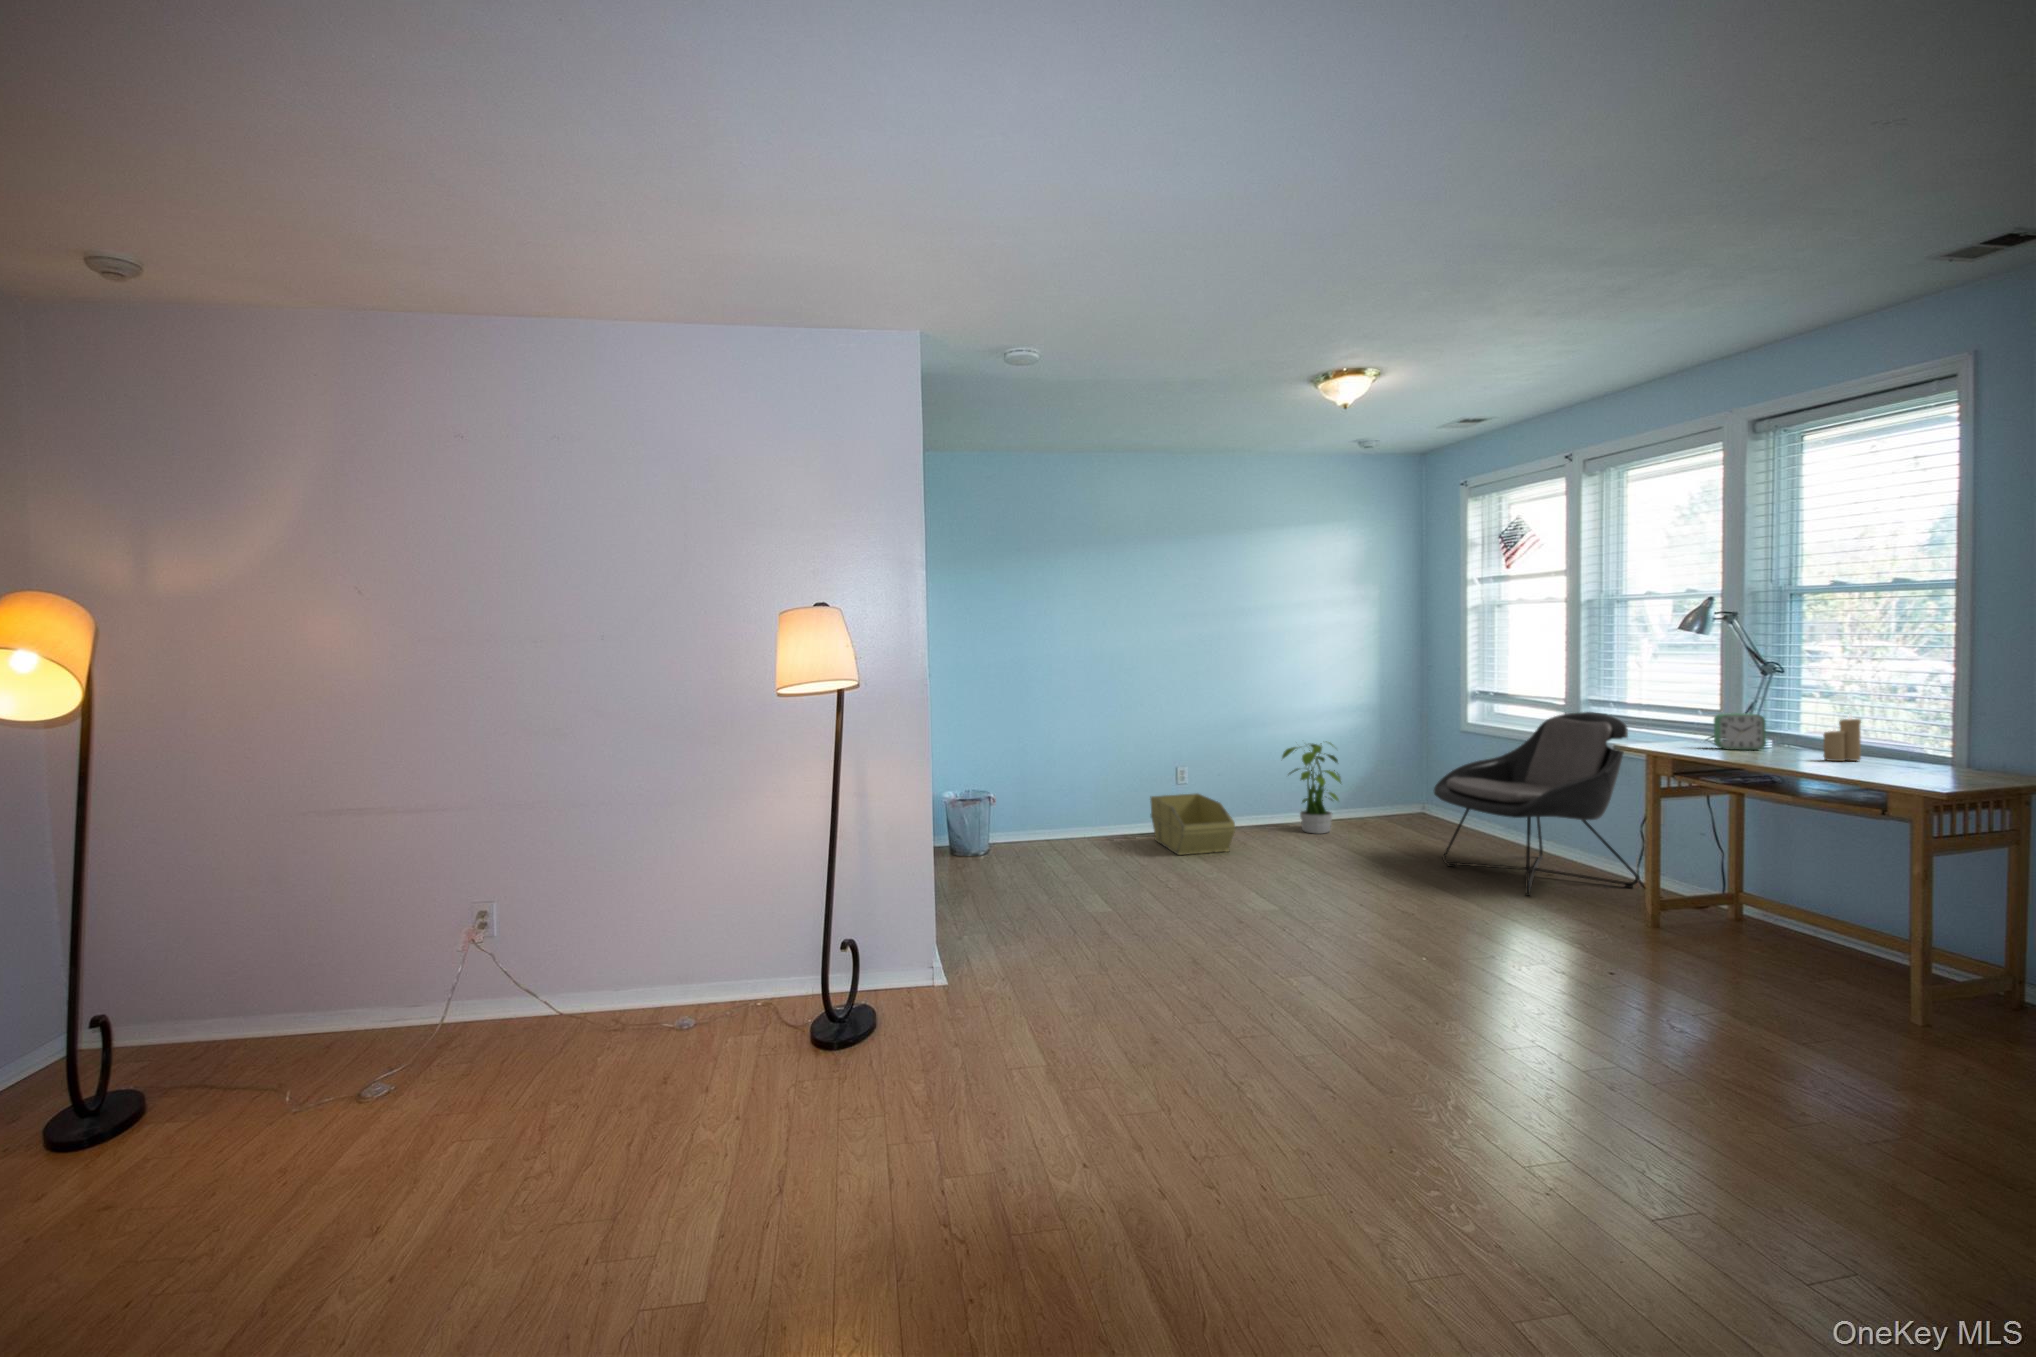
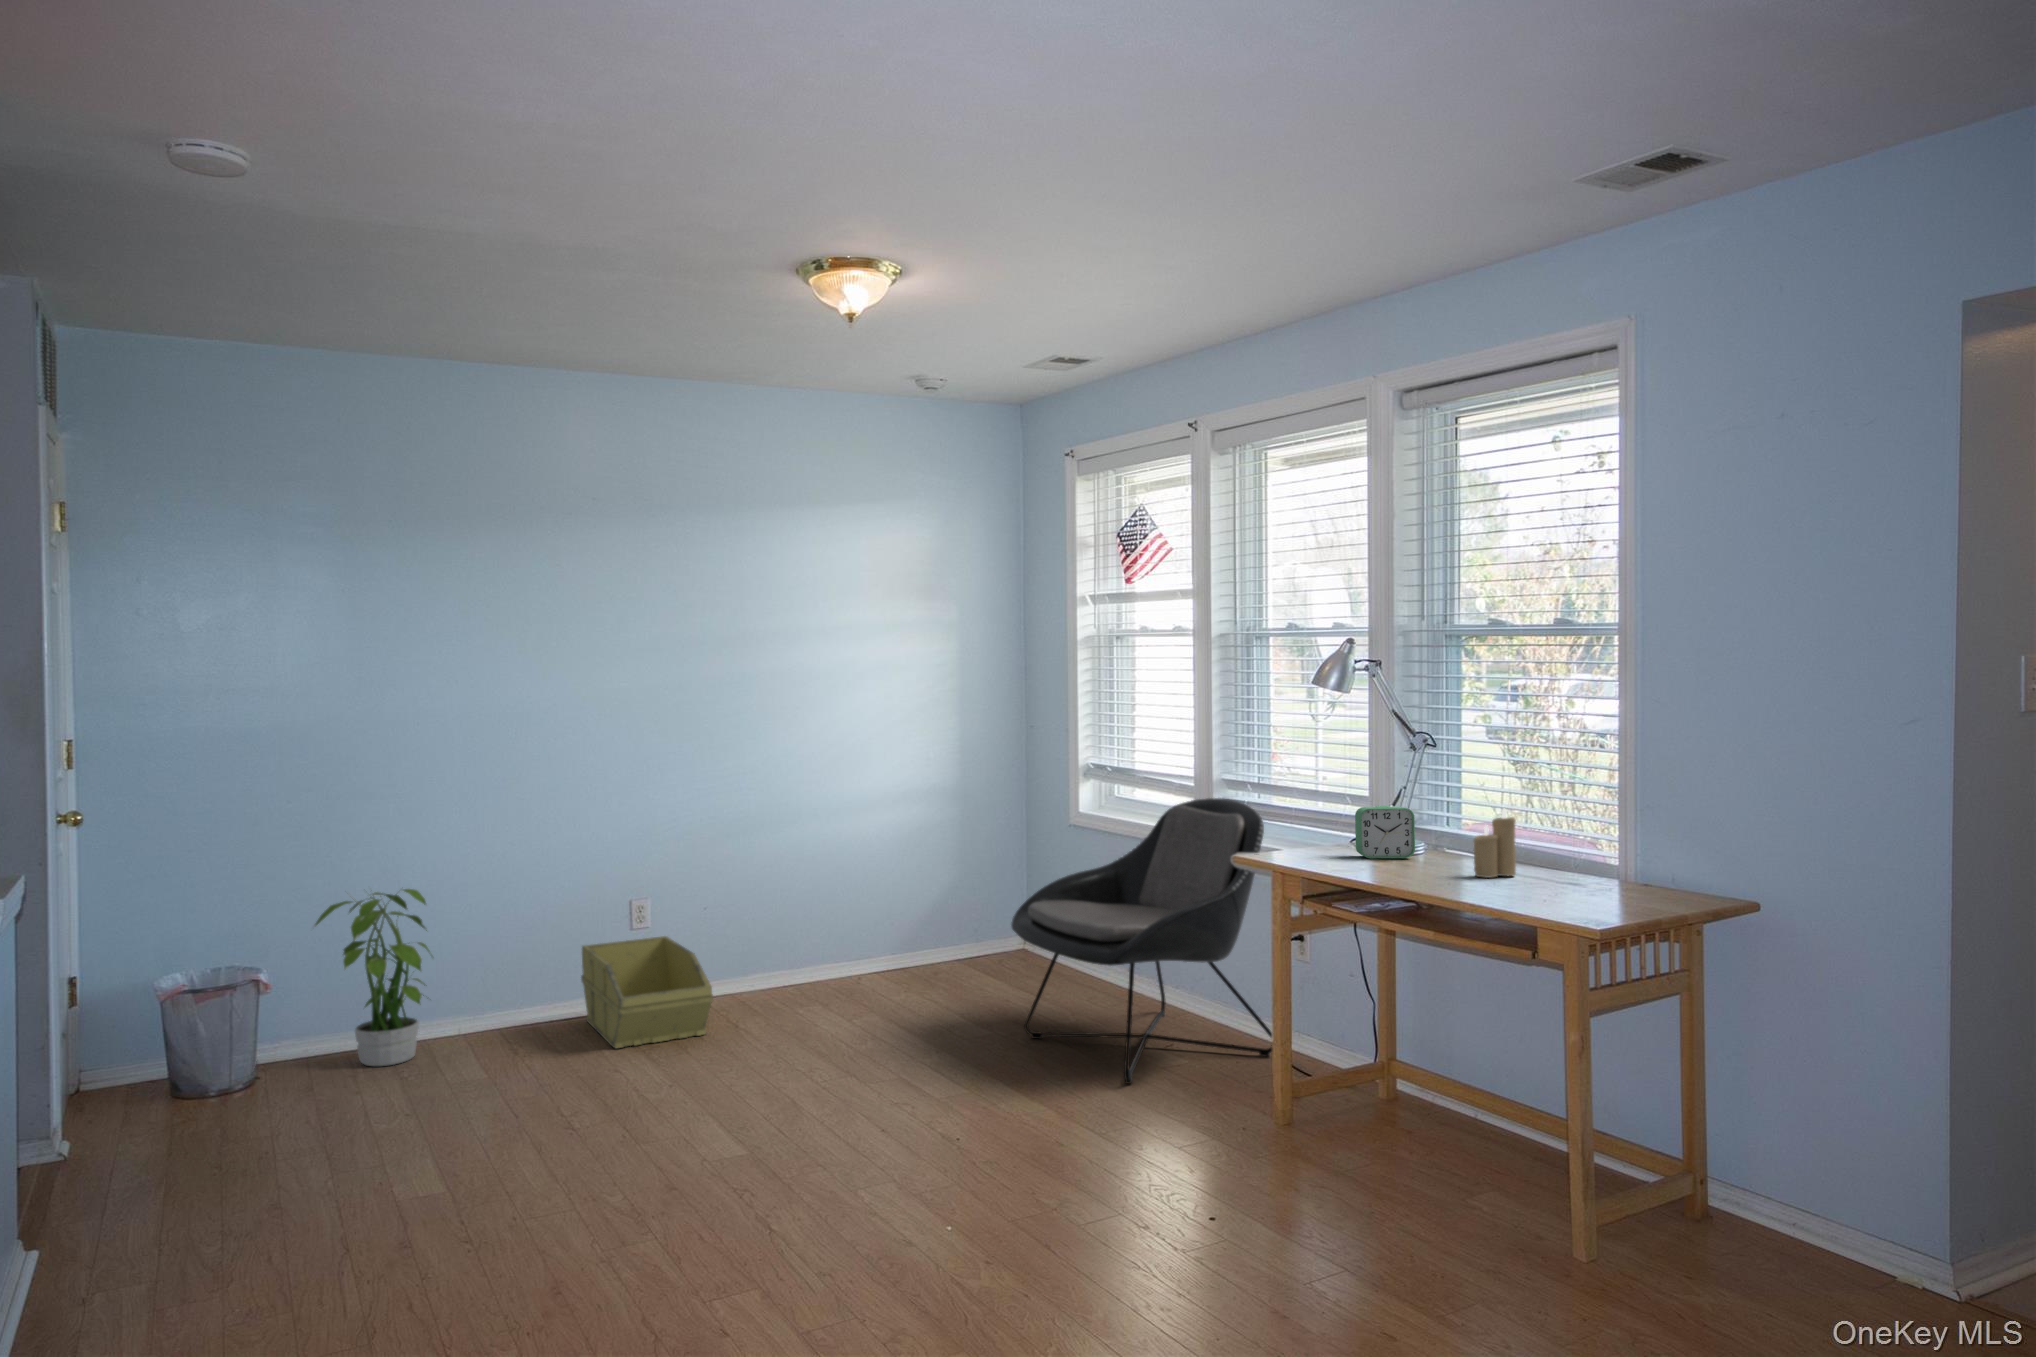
potted plant: present [1282,743,1341,834] -> present [314,889,430,1066]

